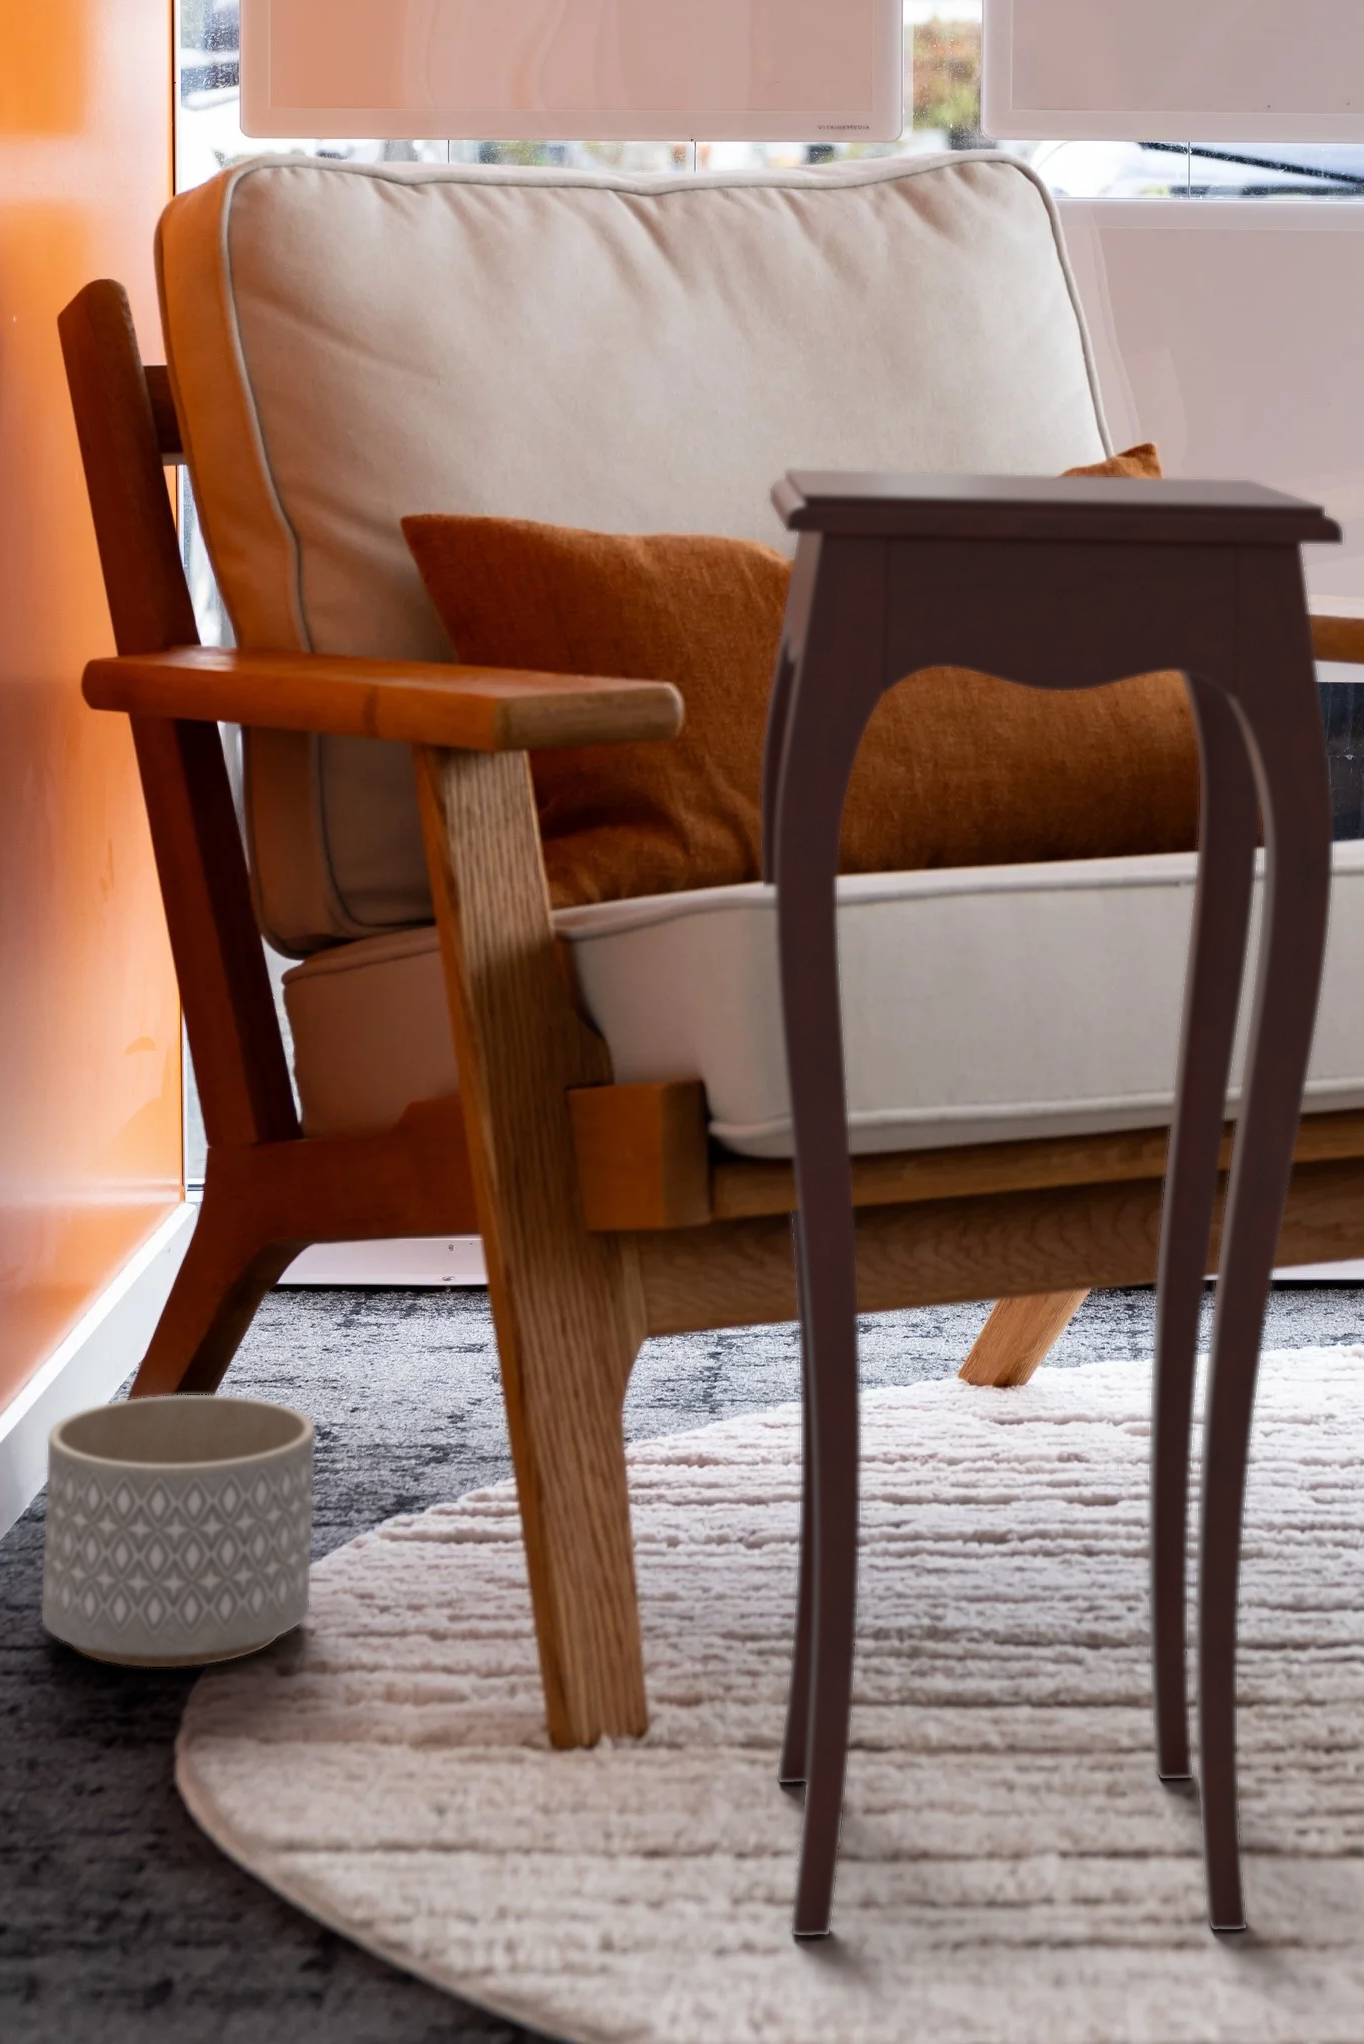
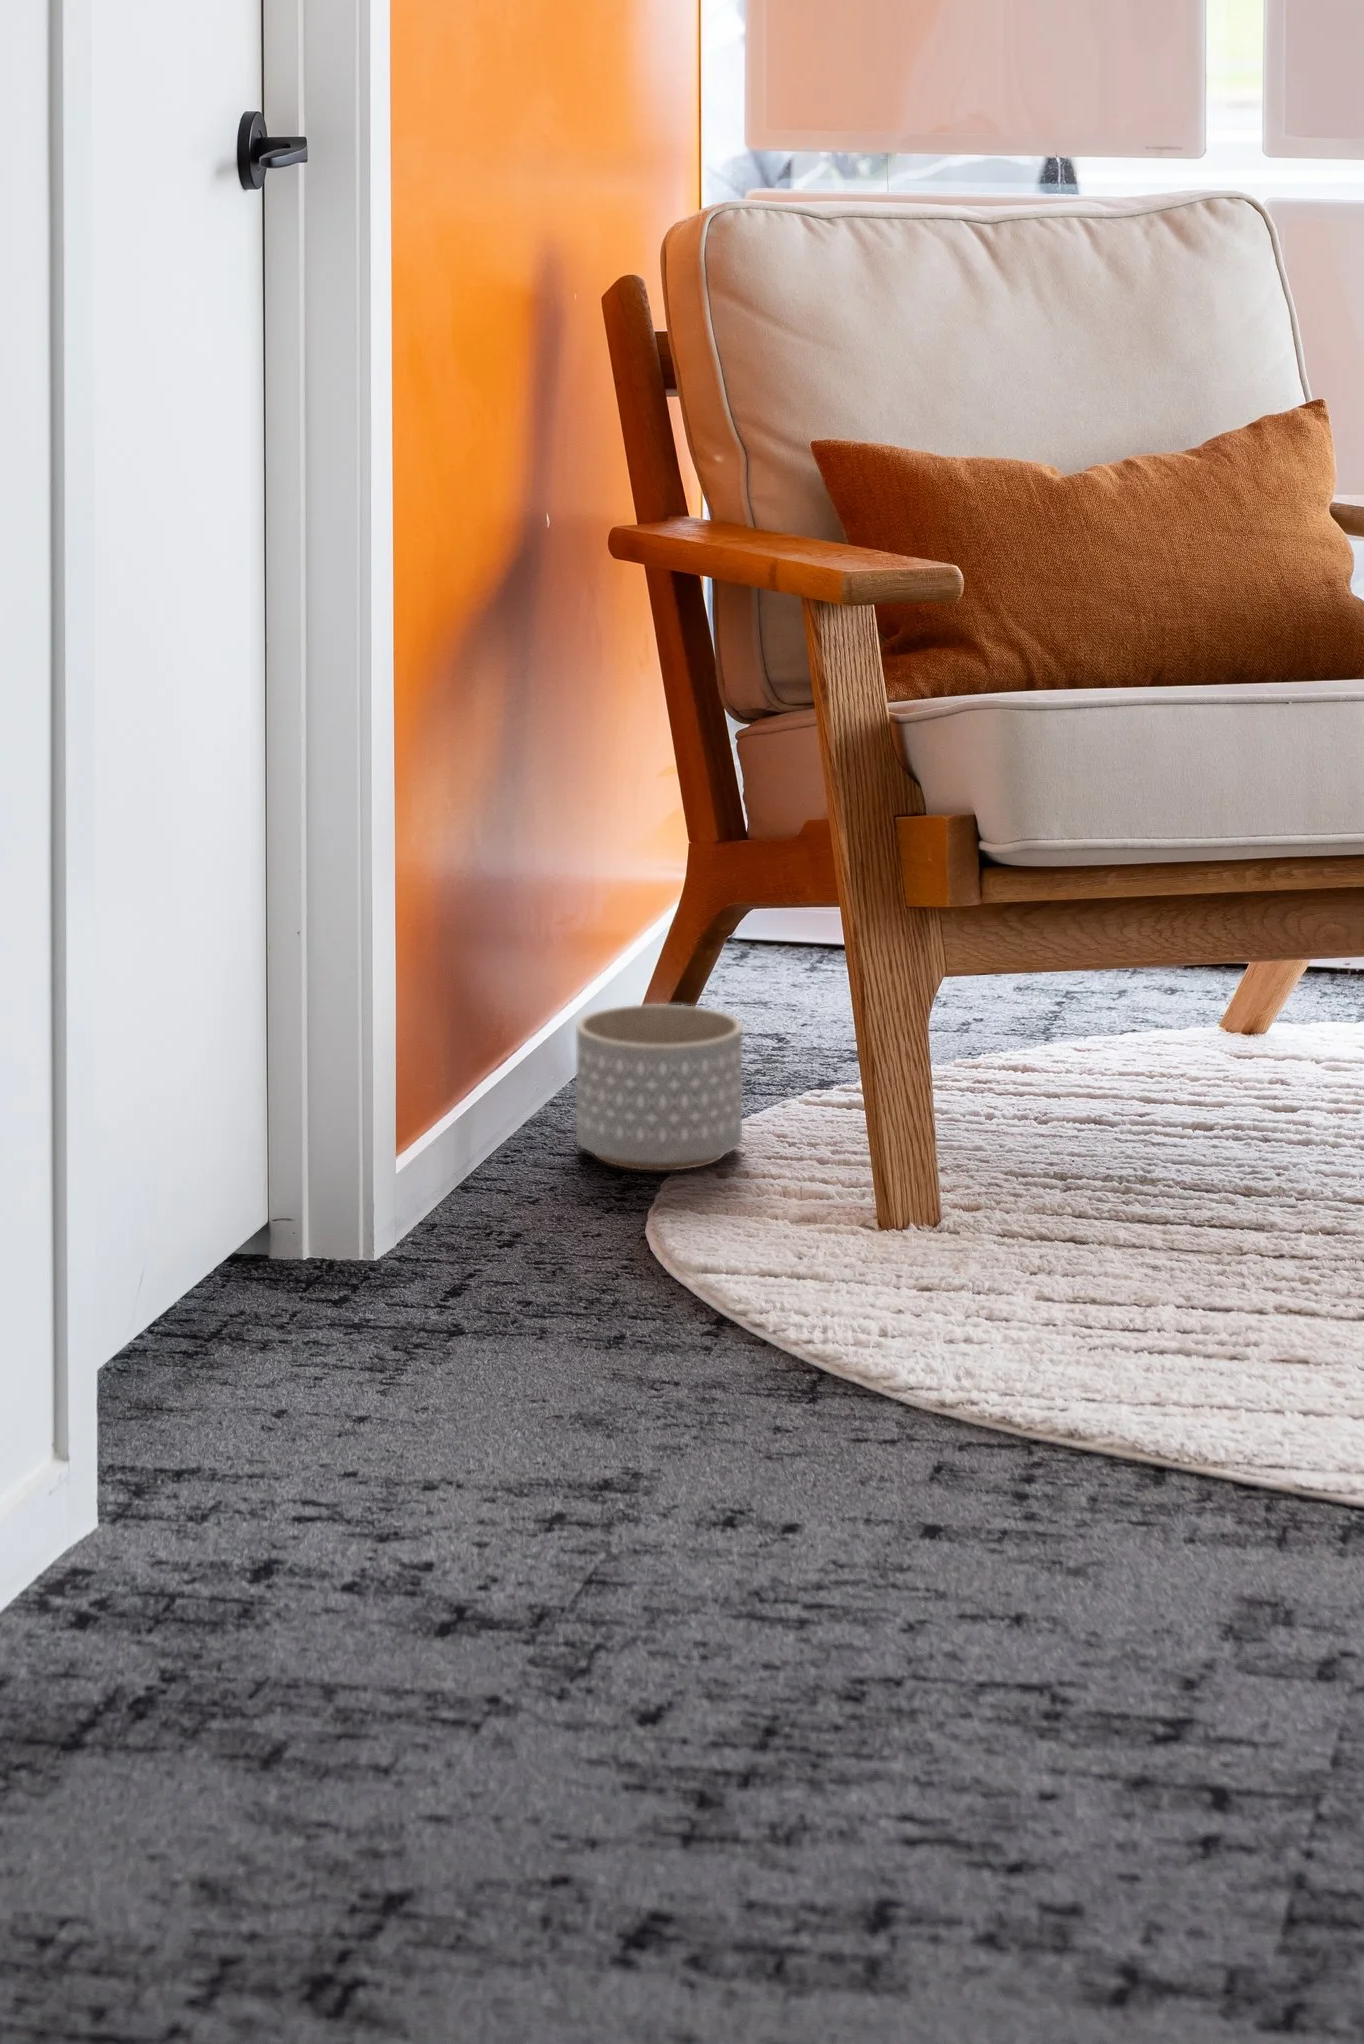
side table: present [761,470,1343,1936] -> none [965,427,1320,1355]

